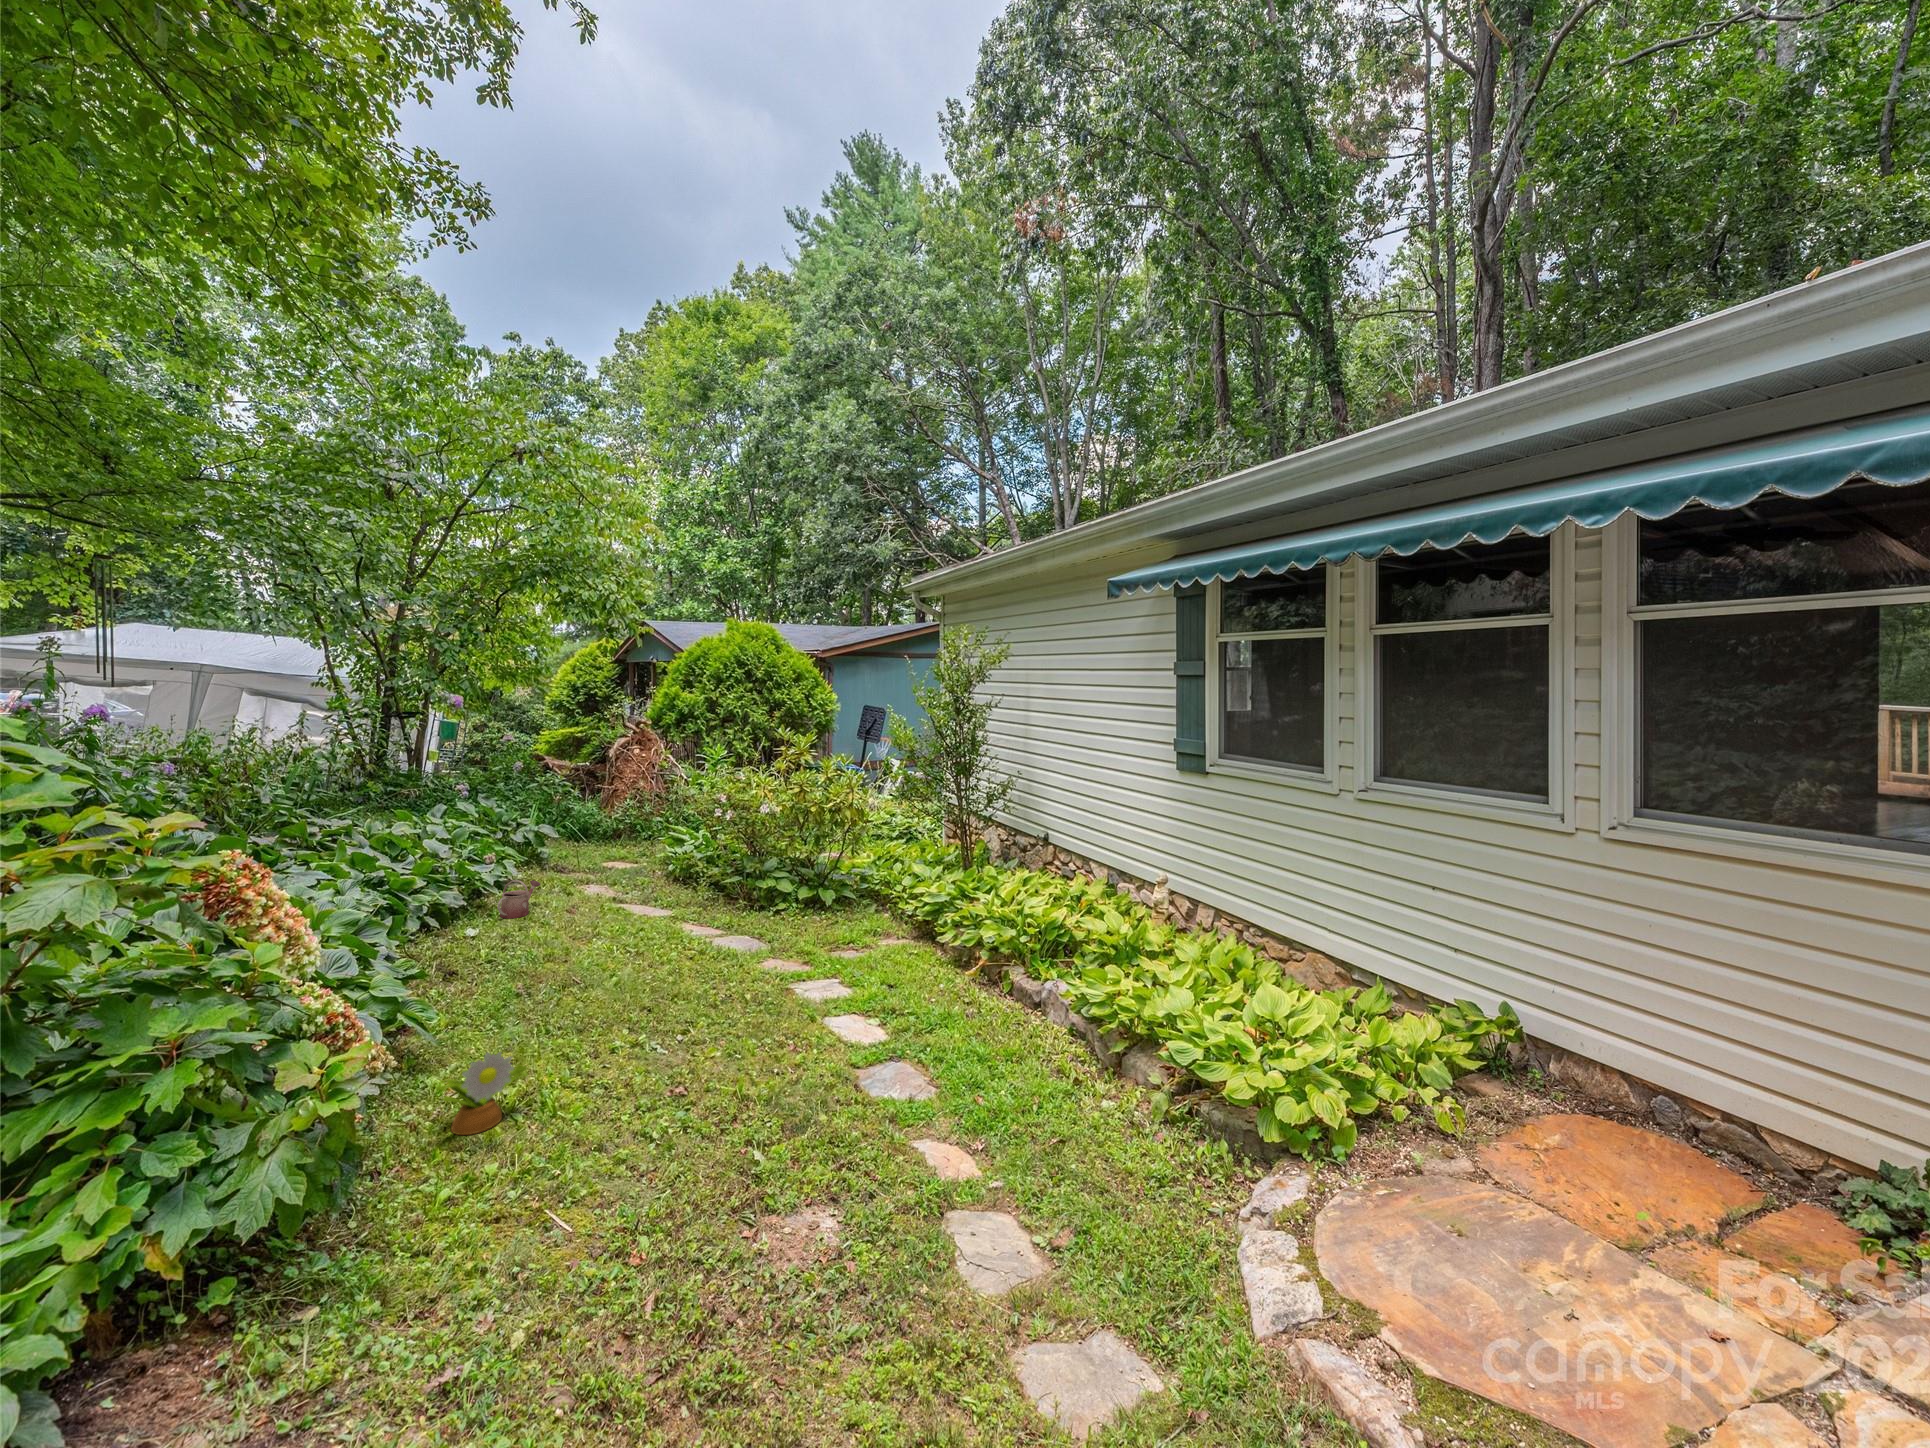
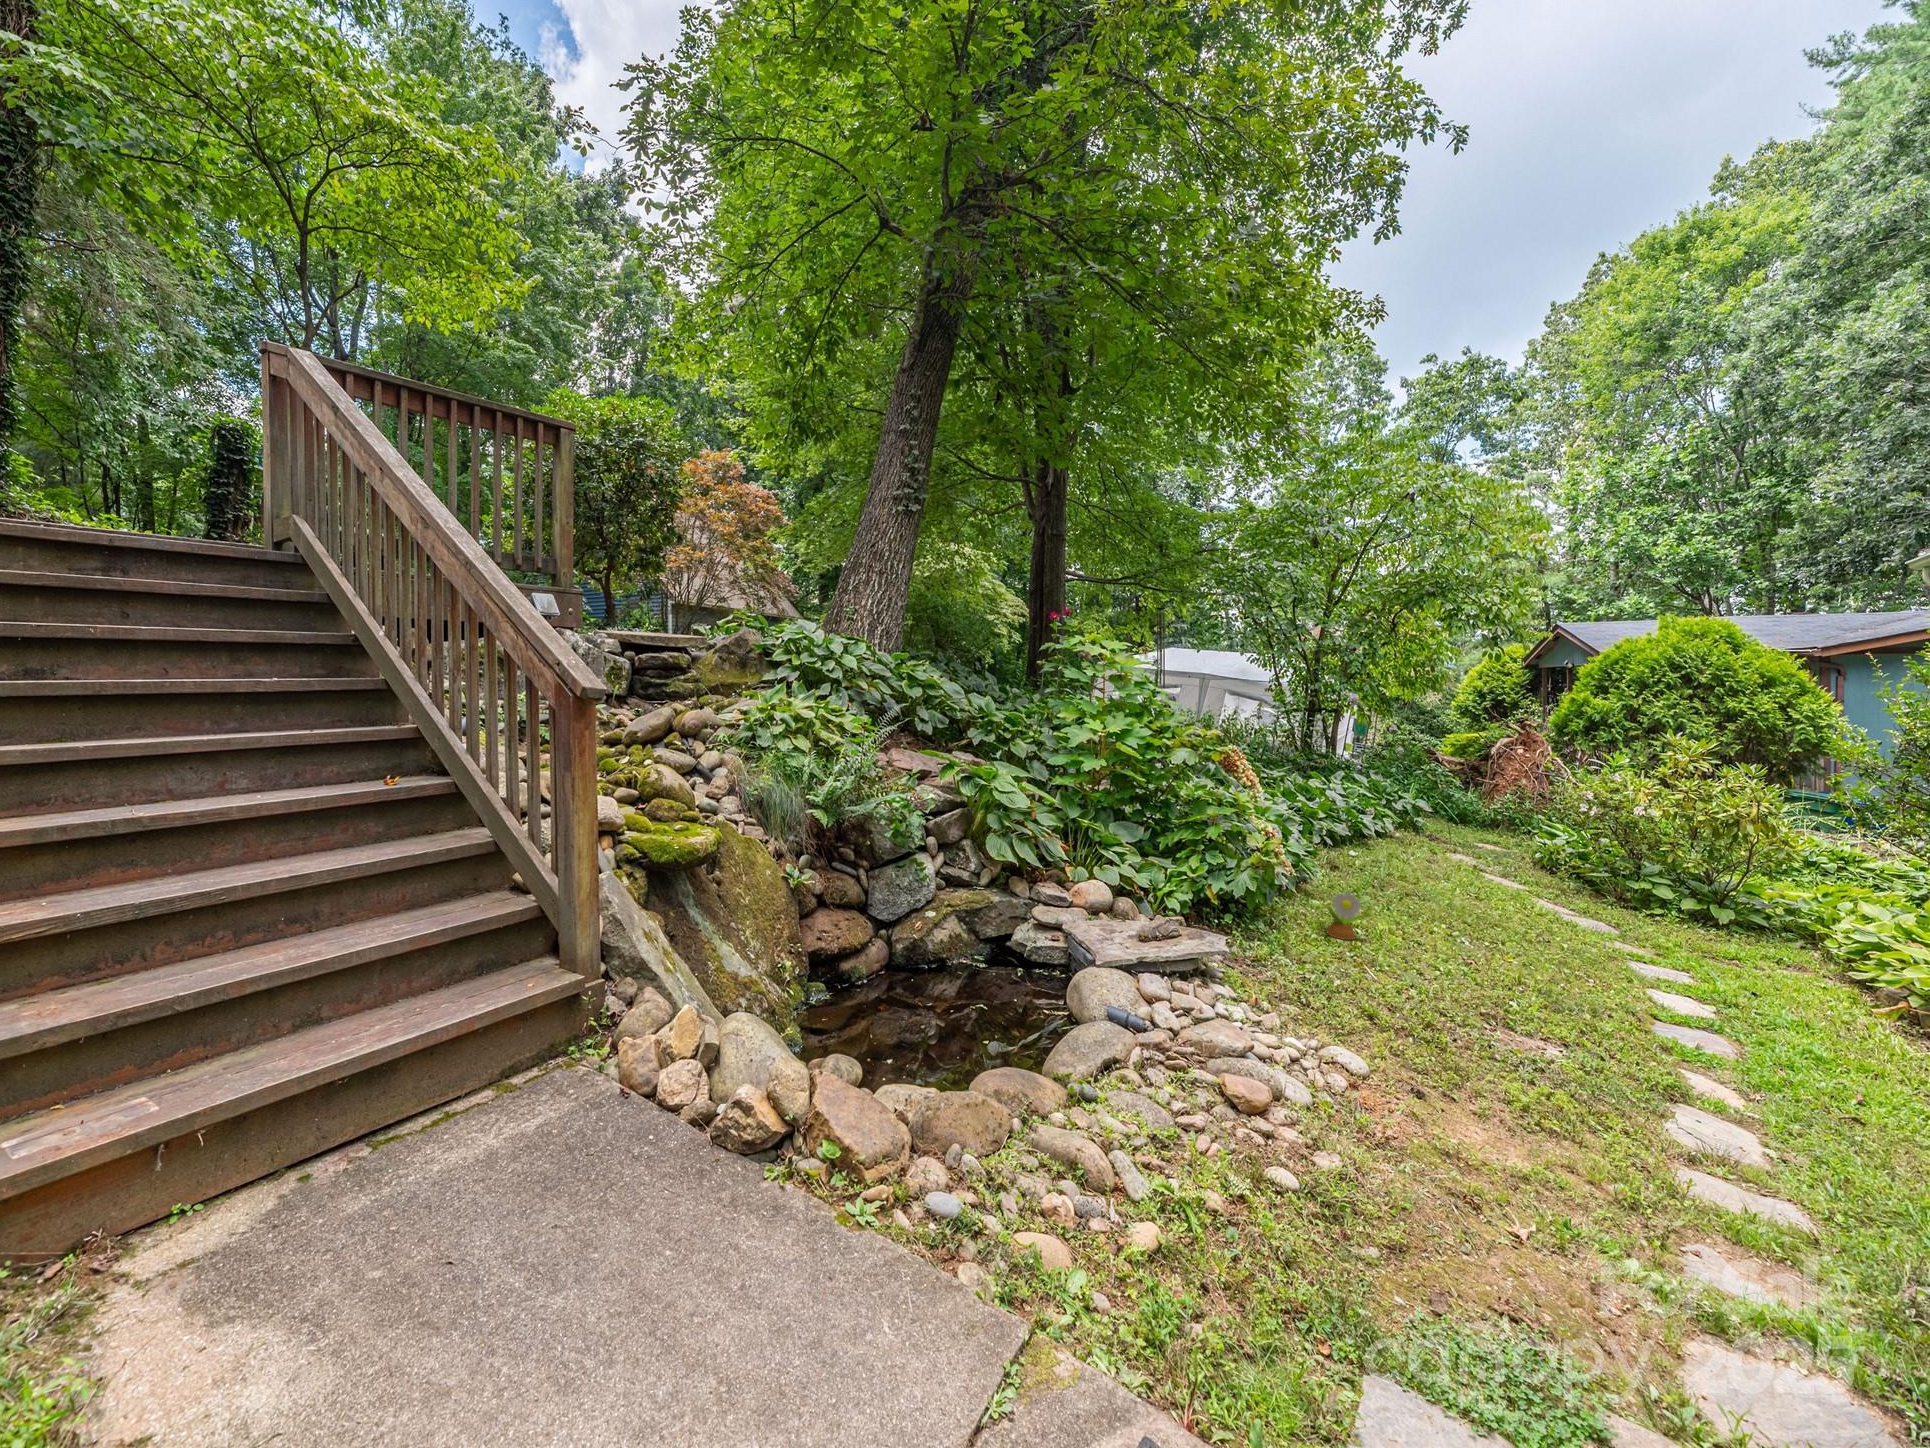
watering can: present [497,880,541,919] -> none [1375,829,1410,859]

